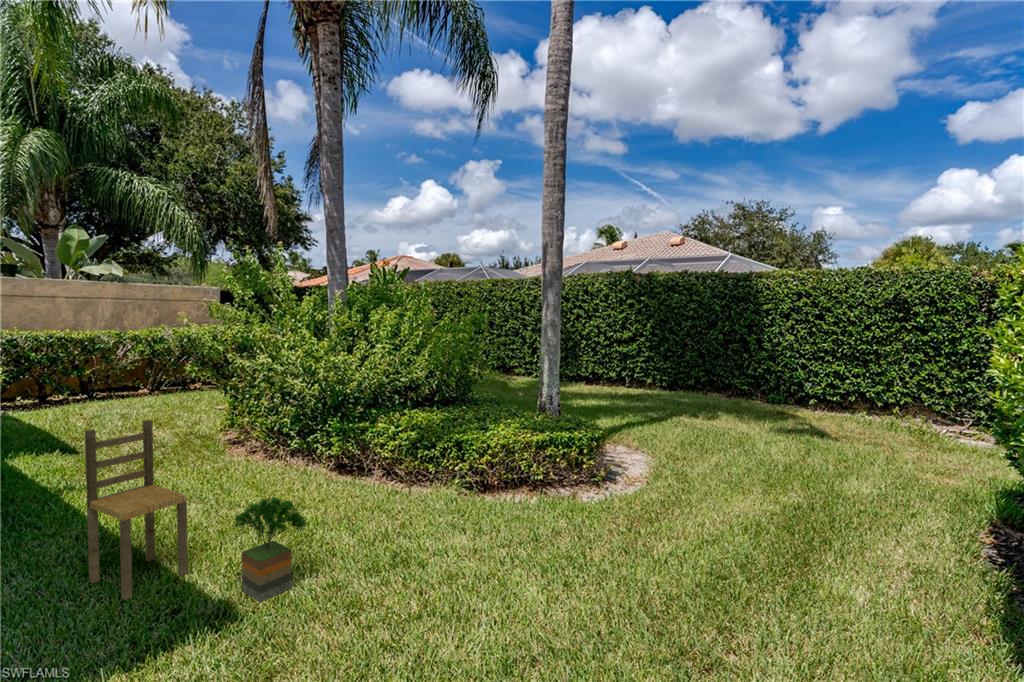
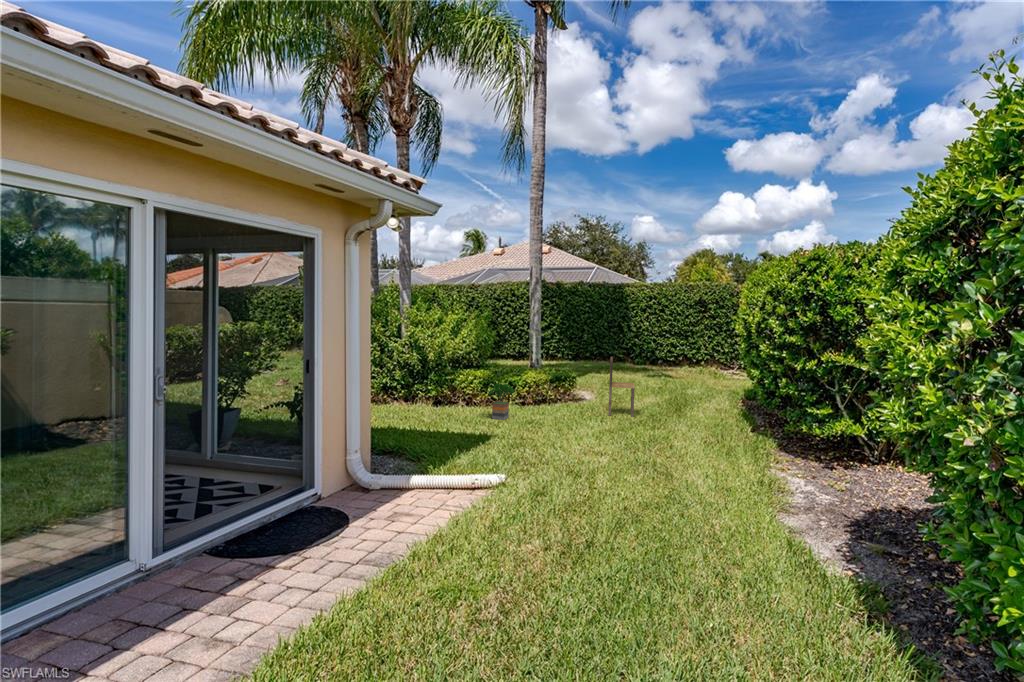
chair: present [85,420,188,600] -> present [608,357,635,417]

